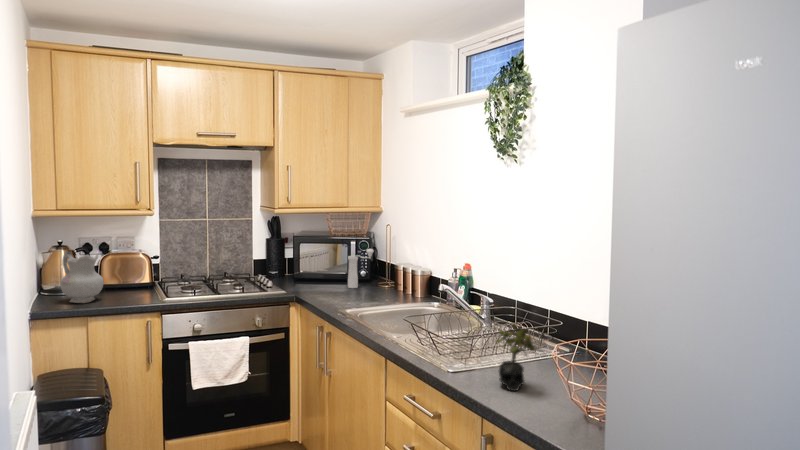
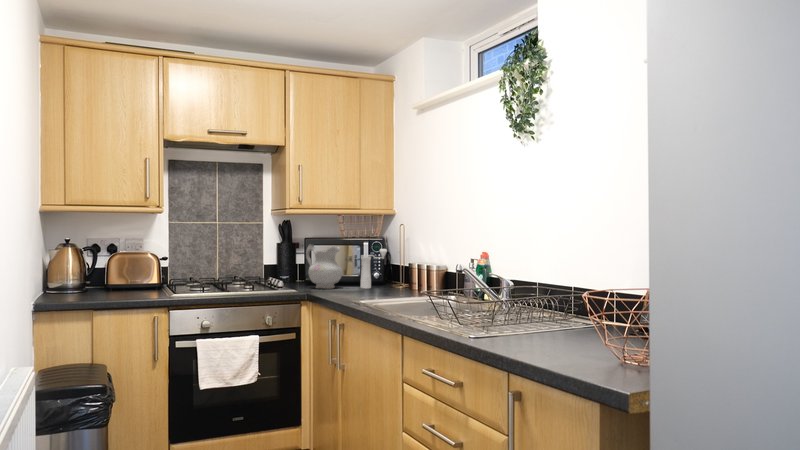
ceramic pitcher: present [61,251,104,303] -> present [306,244,342,289]
succulent plant: present [496,324,537,391] -> none [516,280,561,347]

